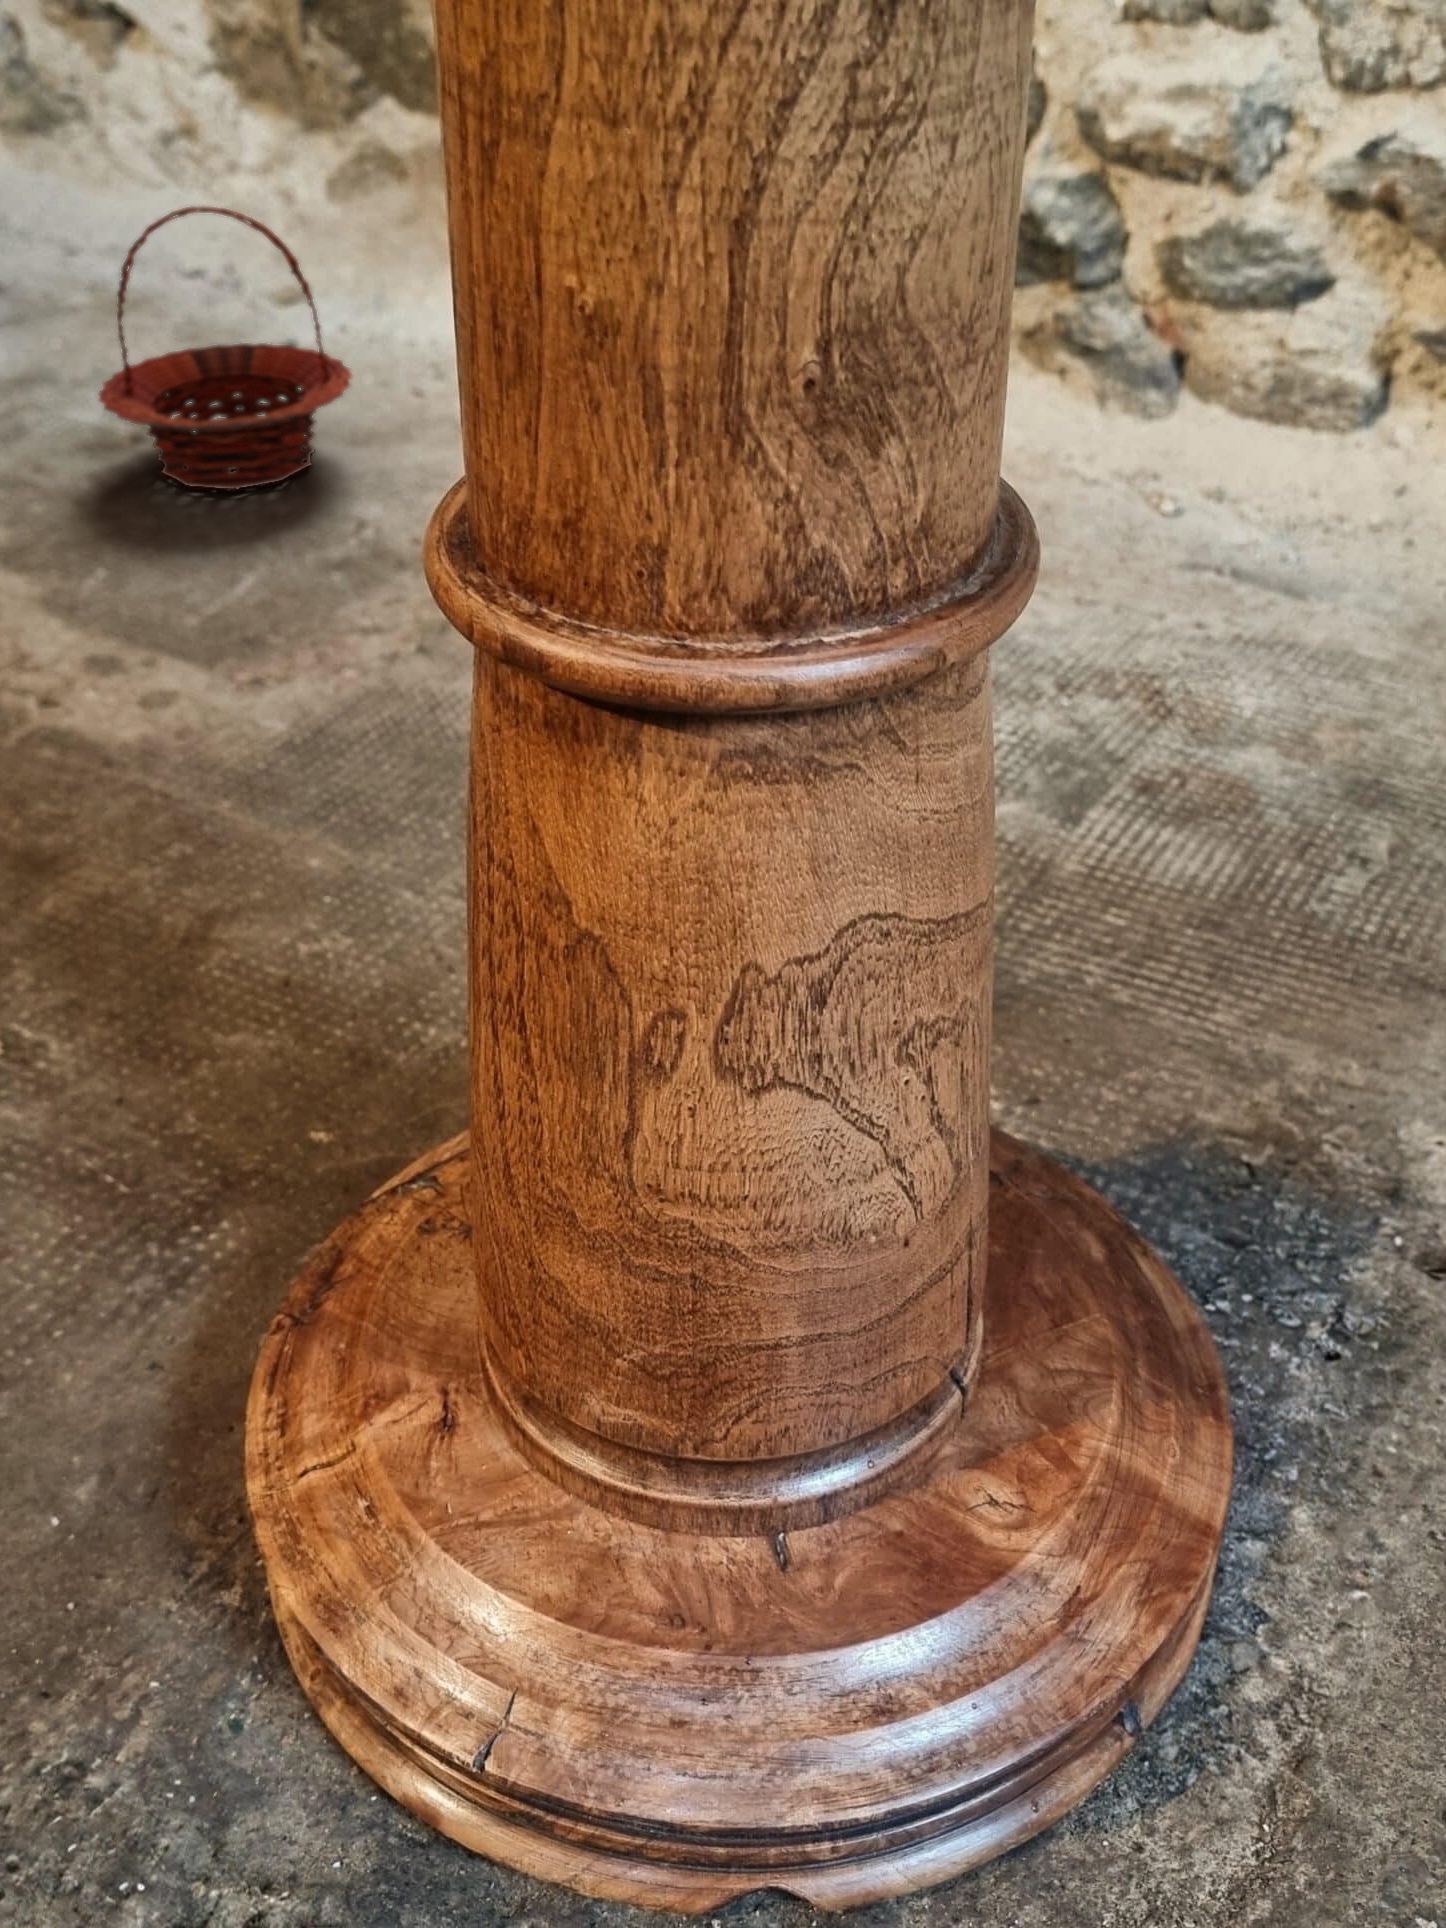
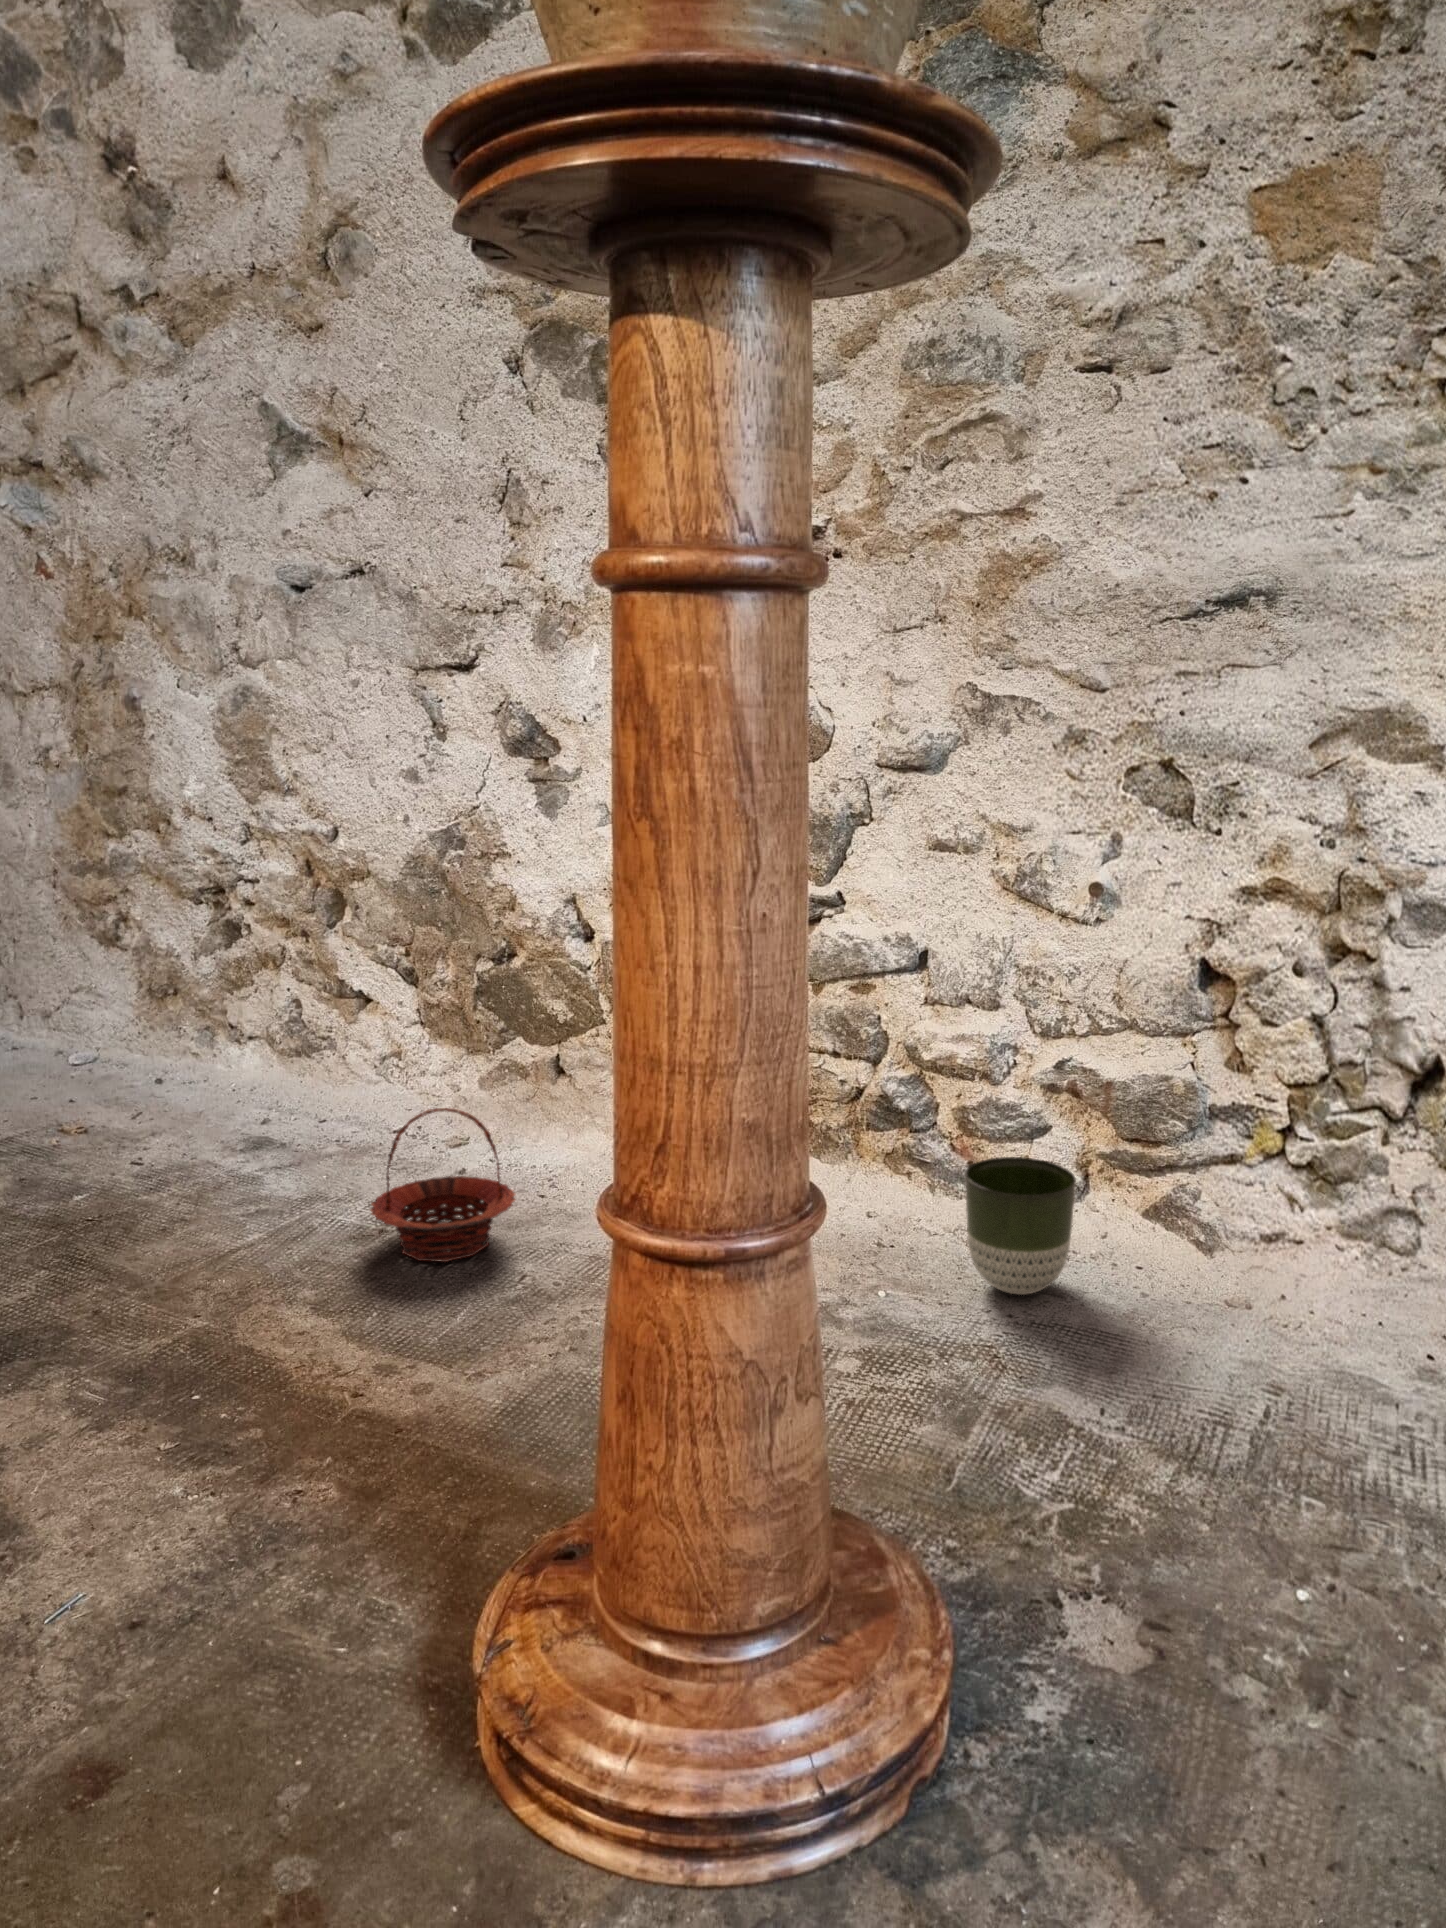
planter: none [1143,329,1361,584] -> present [965,1157,1076,1295]

